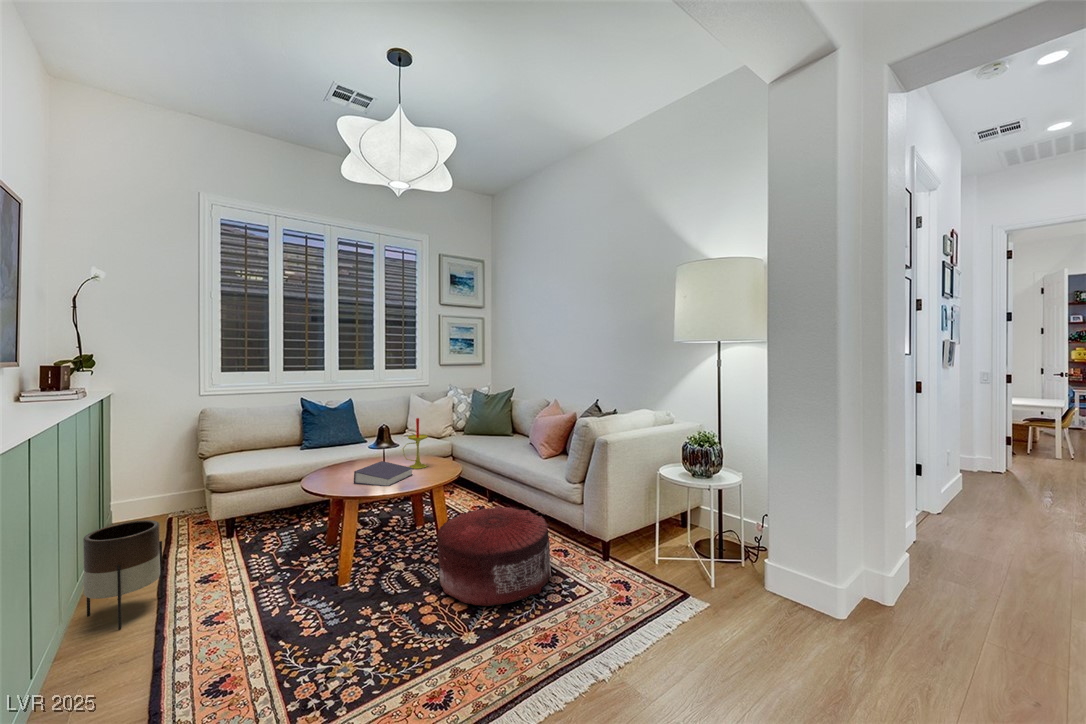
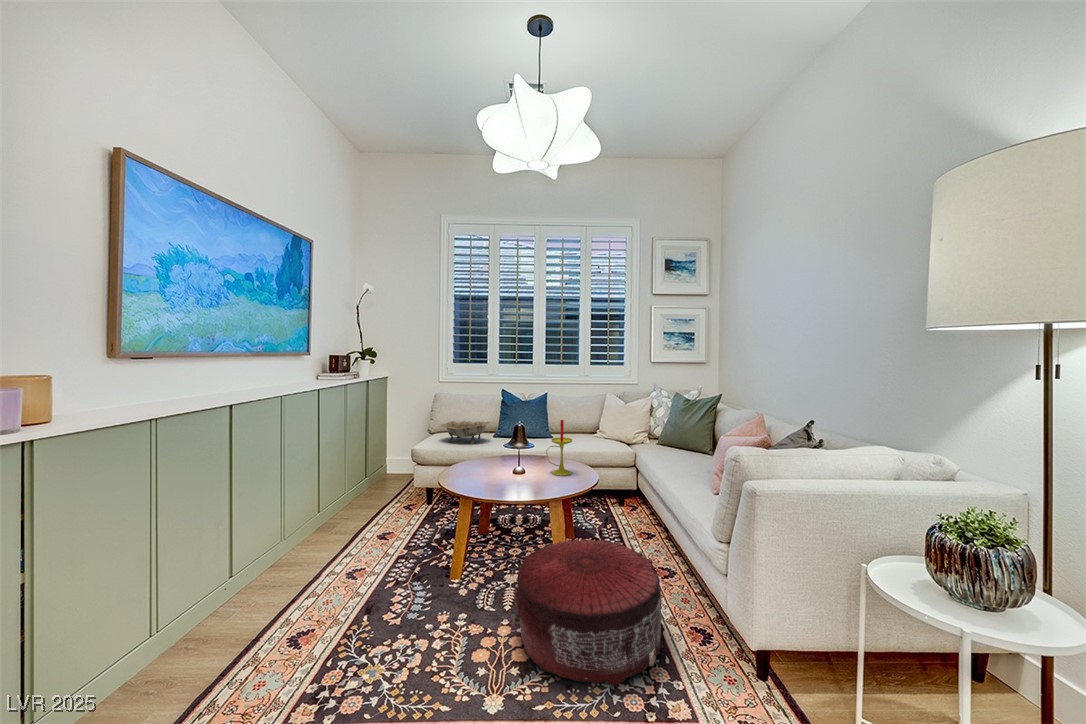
decorative bowl: none [233,434,298,463] -> present [441,421,490,444]
book: present [354,461,413,486] -> none [484,461,544,490]
planter: present [83,520,163,629] -> none [299,477,351,559]

